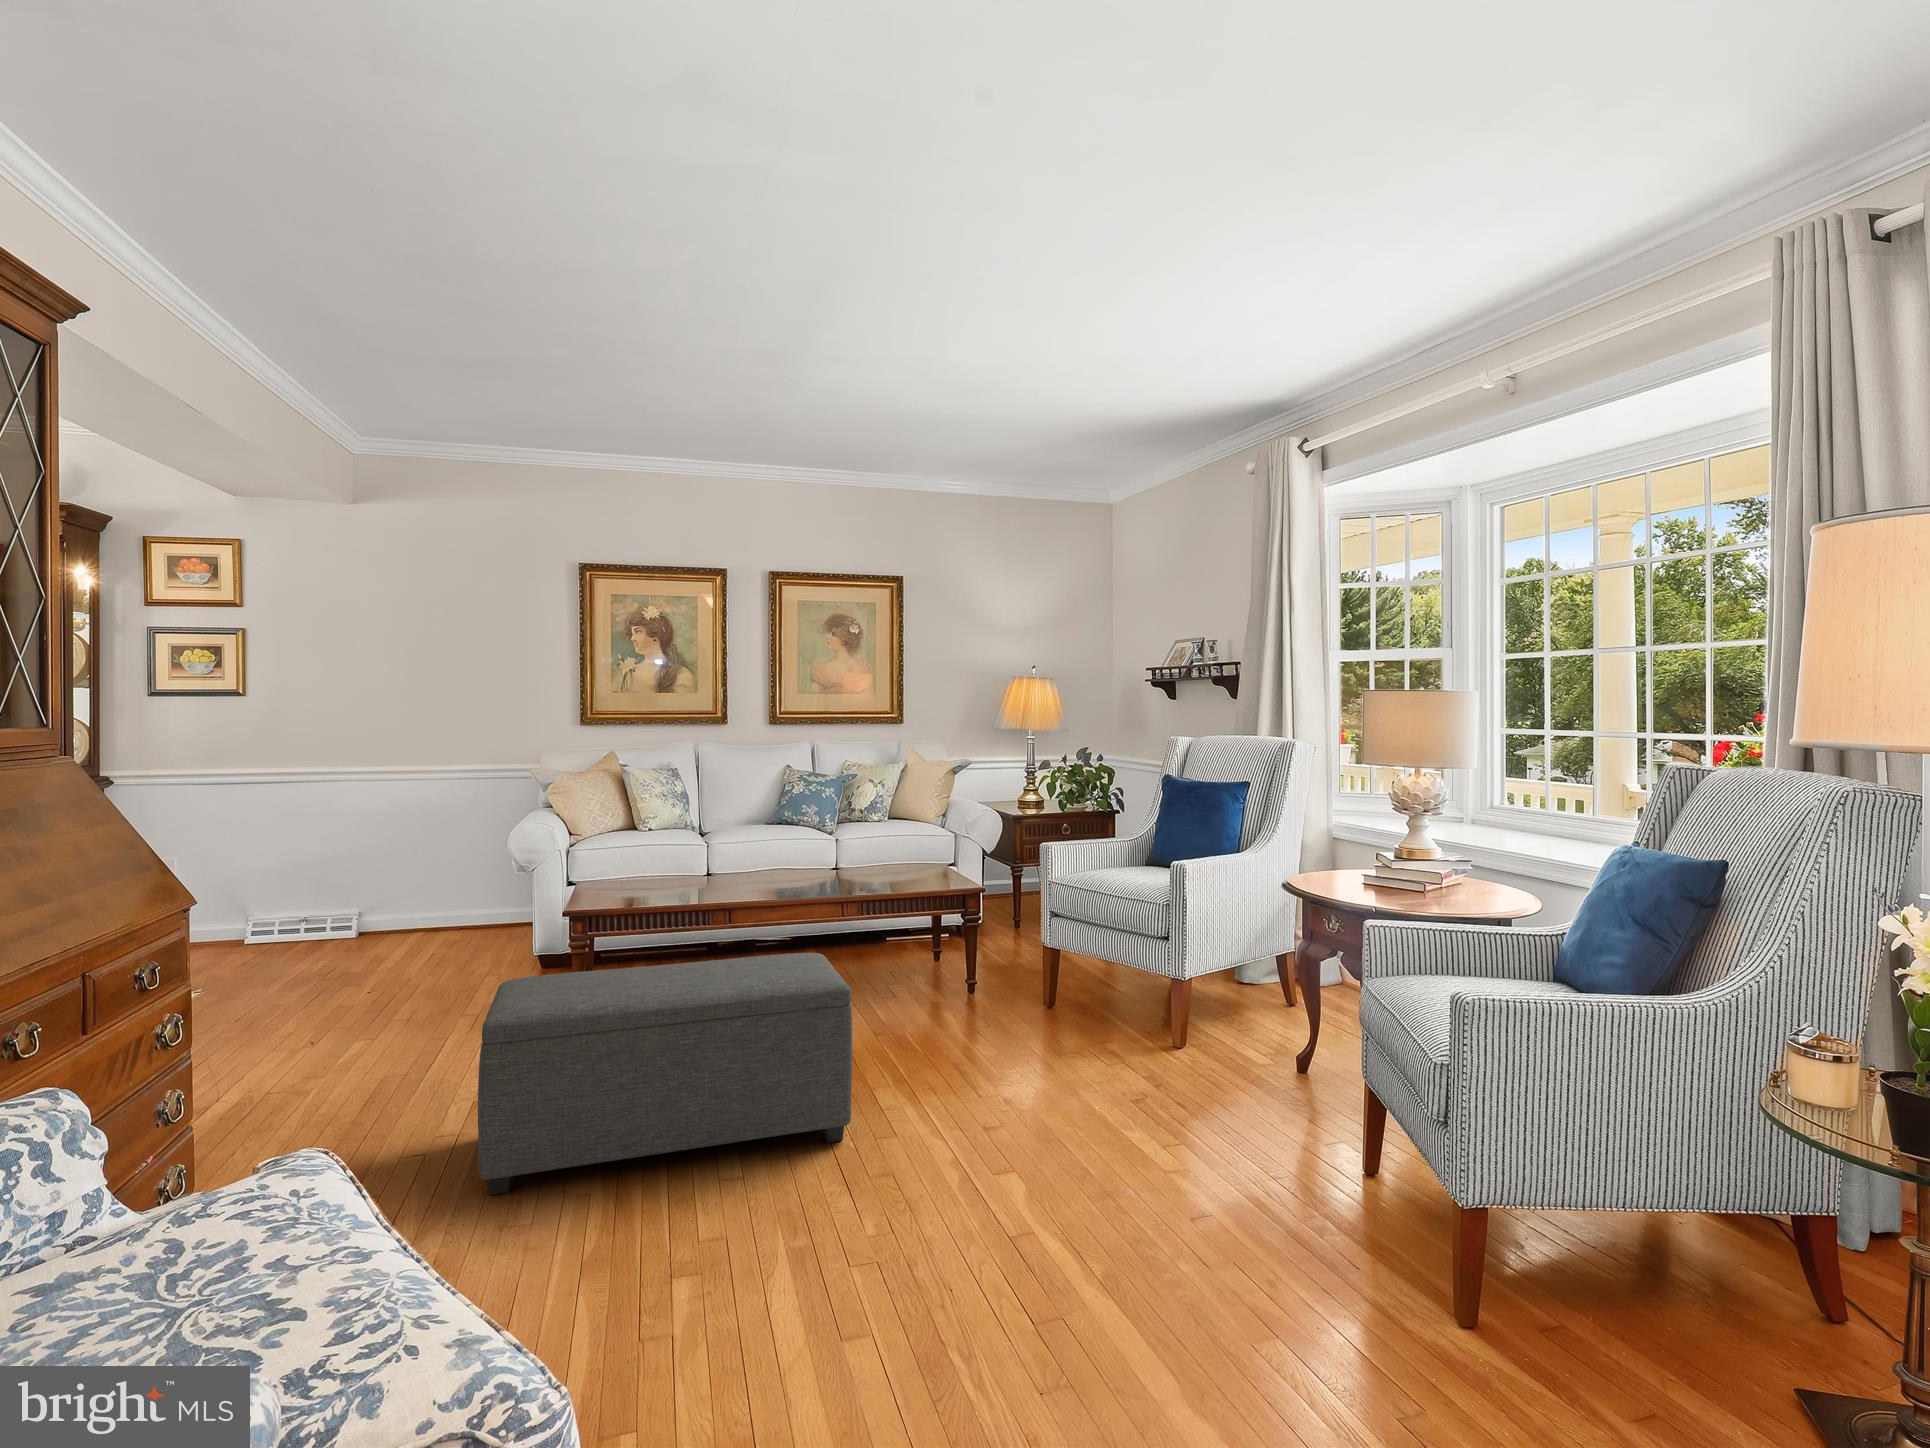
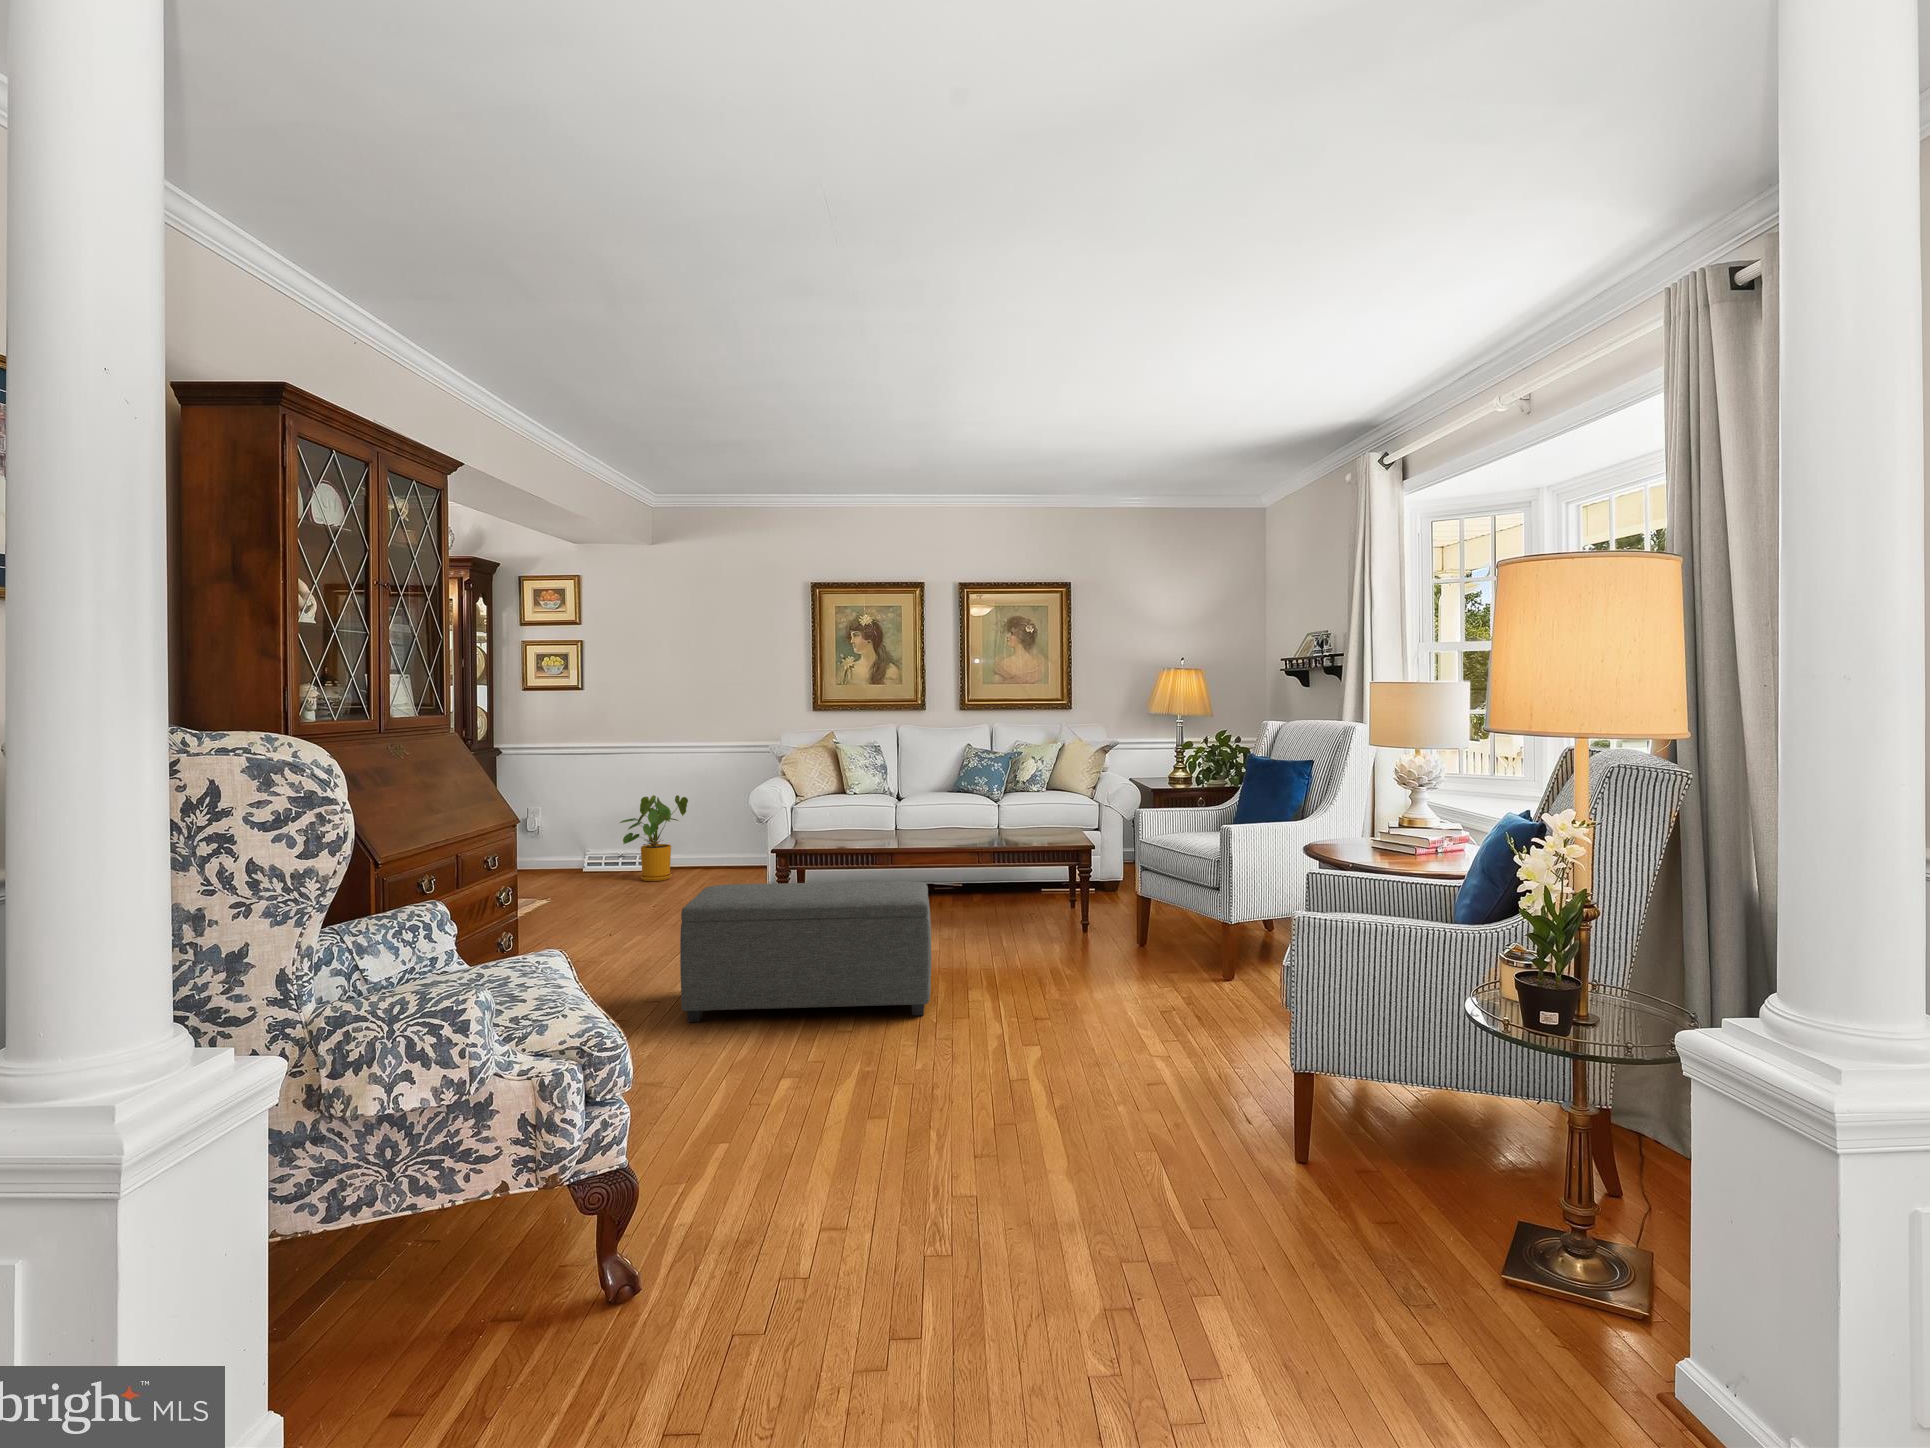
house plant: none [303,837,408,955] -> present [620,795,688,881]

